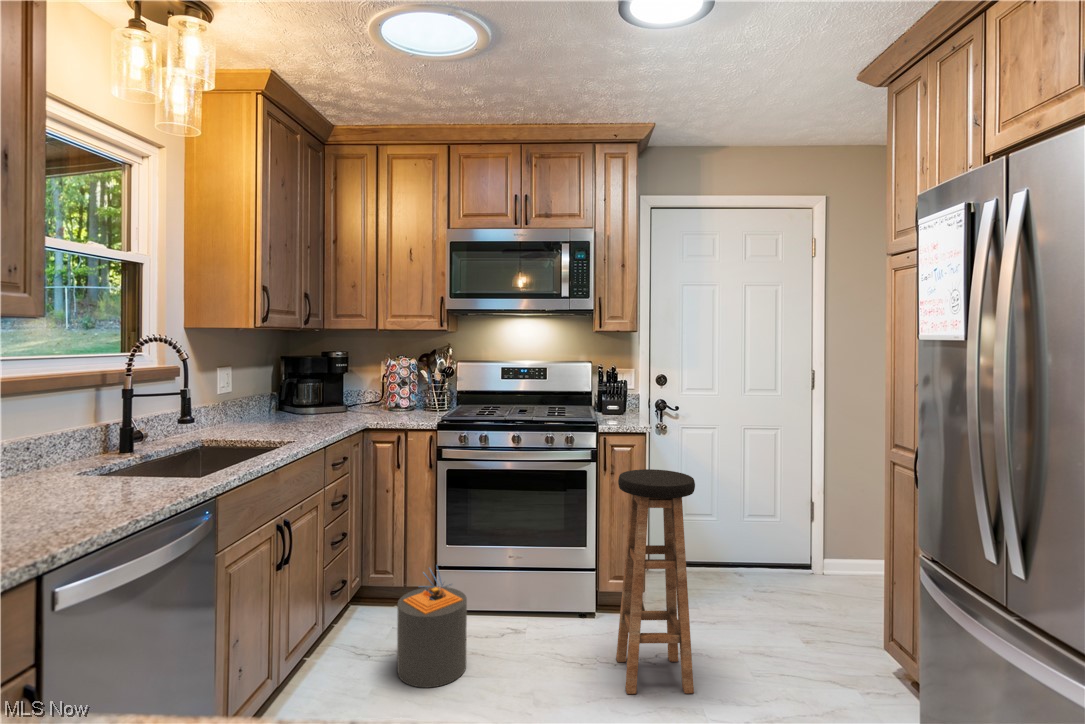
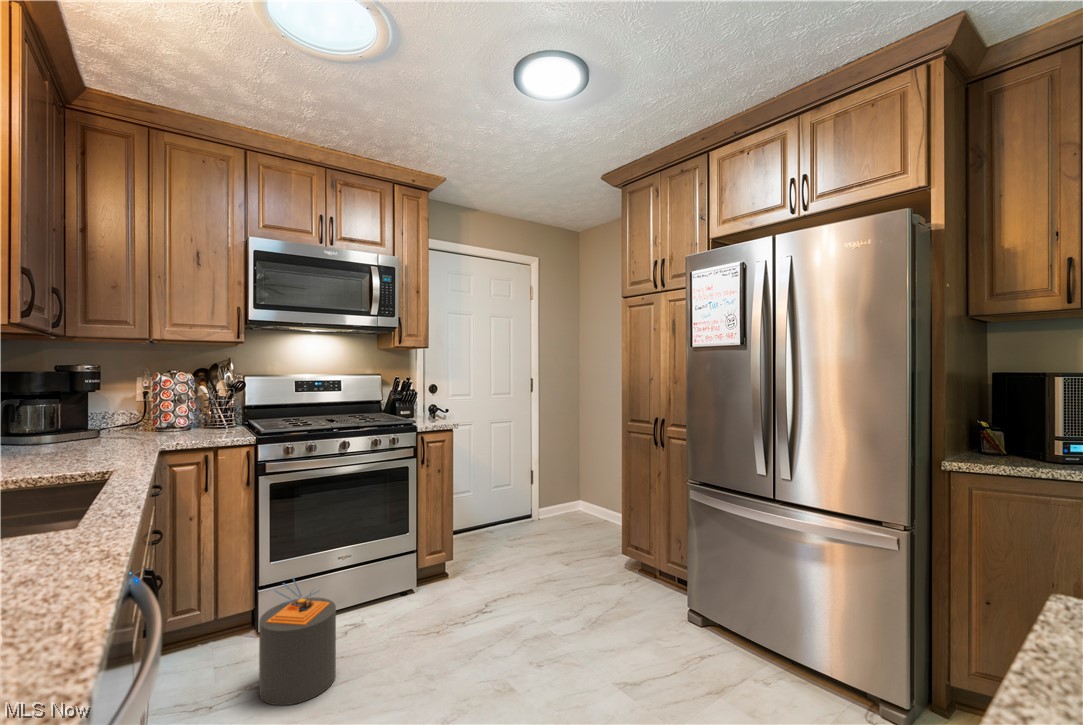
bar stool: present [616,469,695,694] -> none [457,454,528,636]

